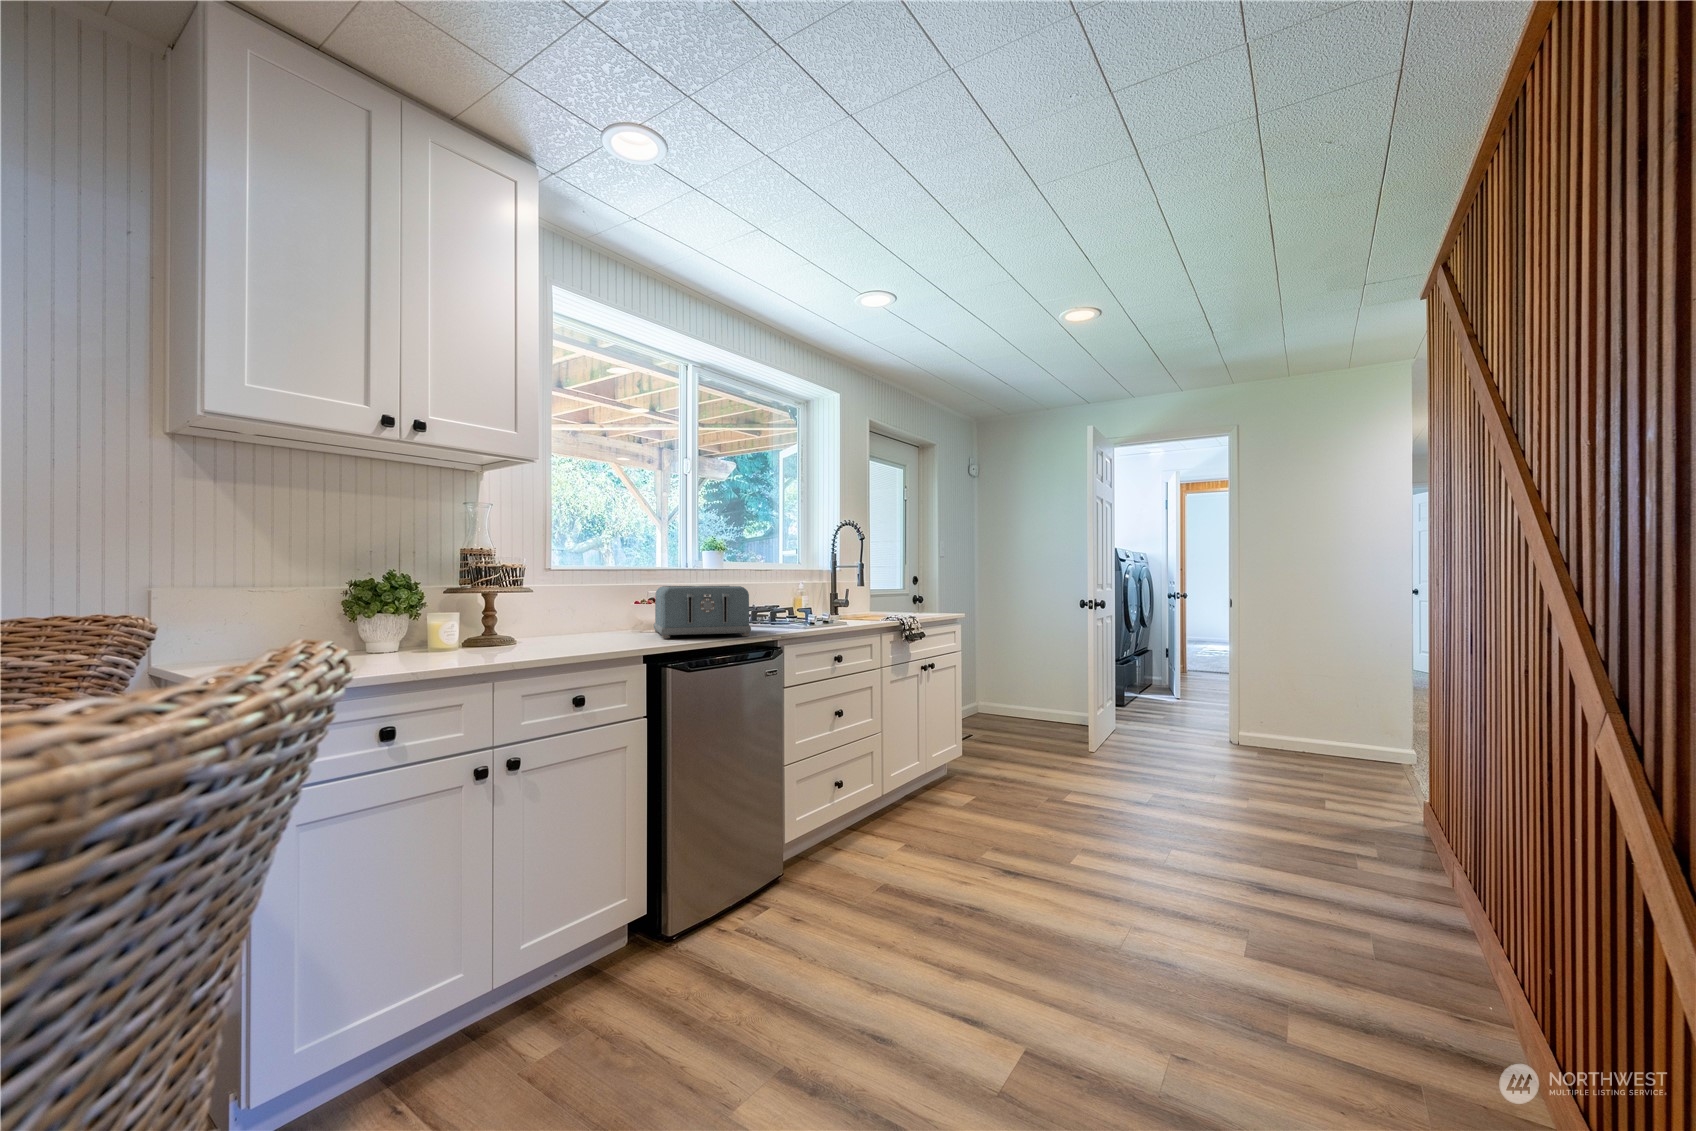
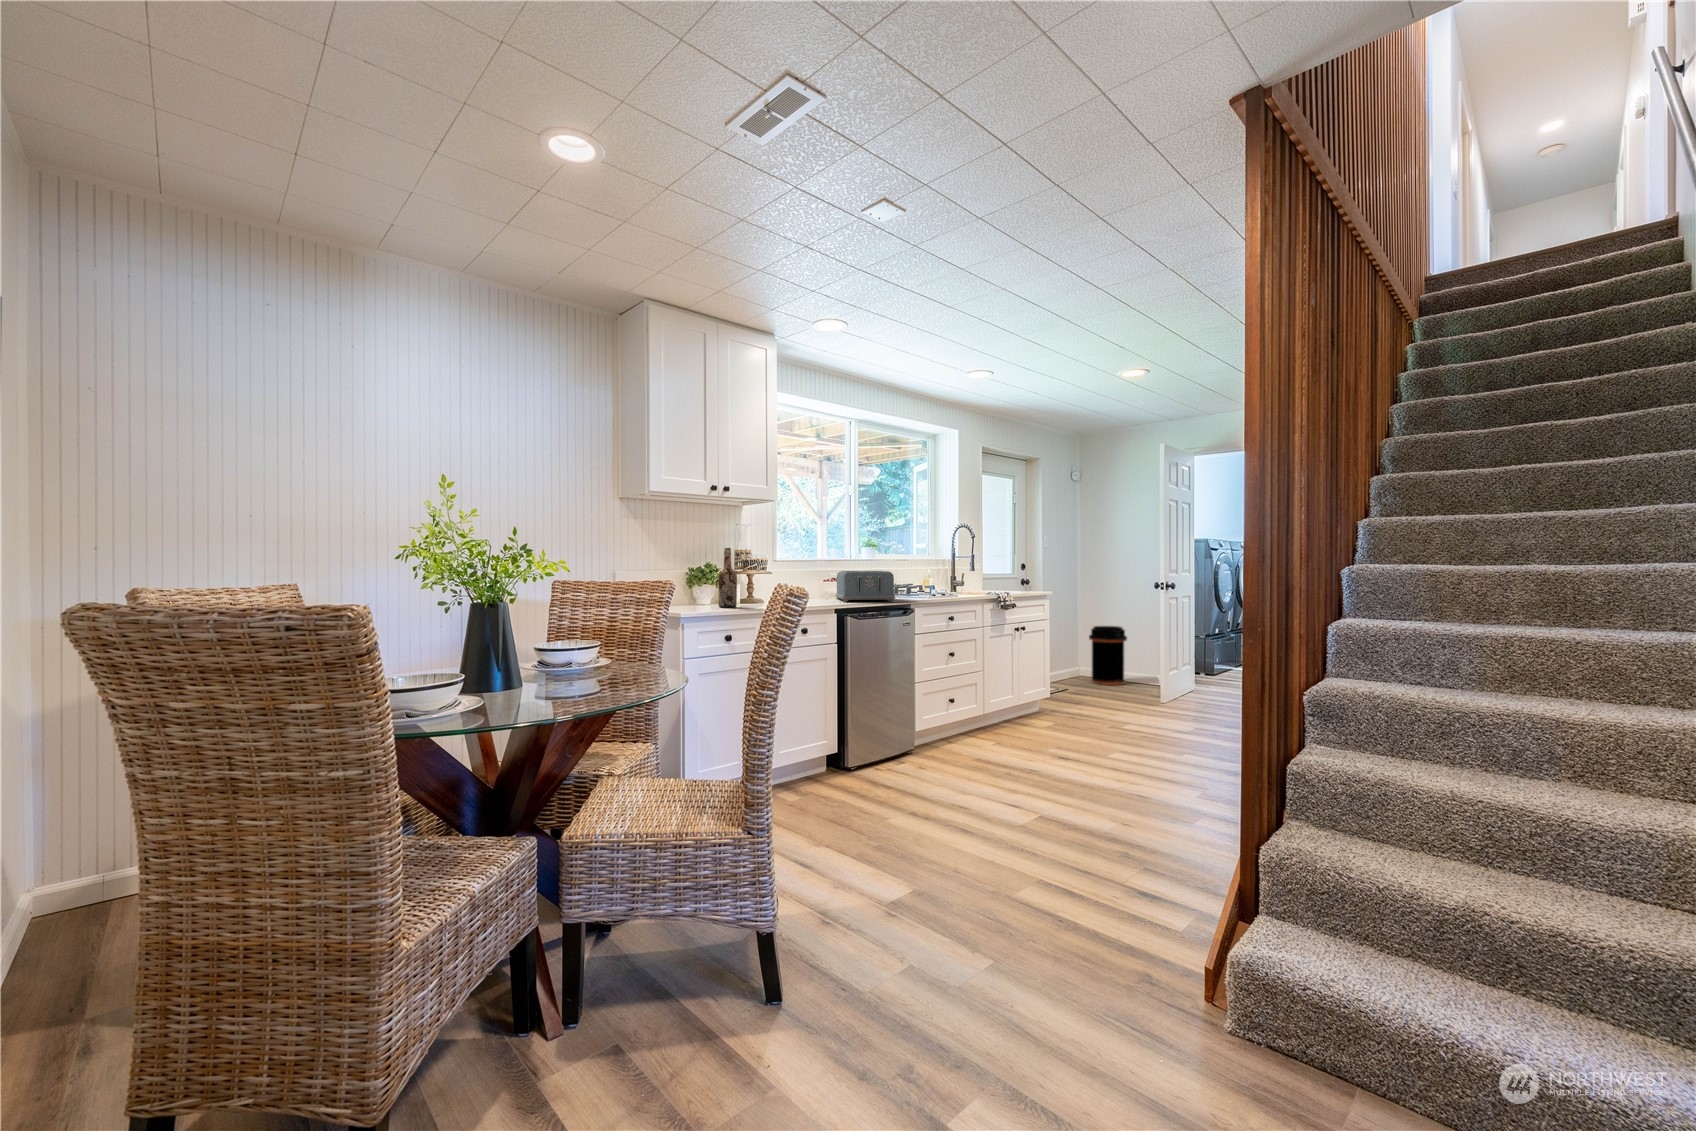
wine bottle: none [398,541,439,659] -> present [718,548,737,607]
trash can: none [994,653,1040,727] -> present [1089,626,1127,685]

